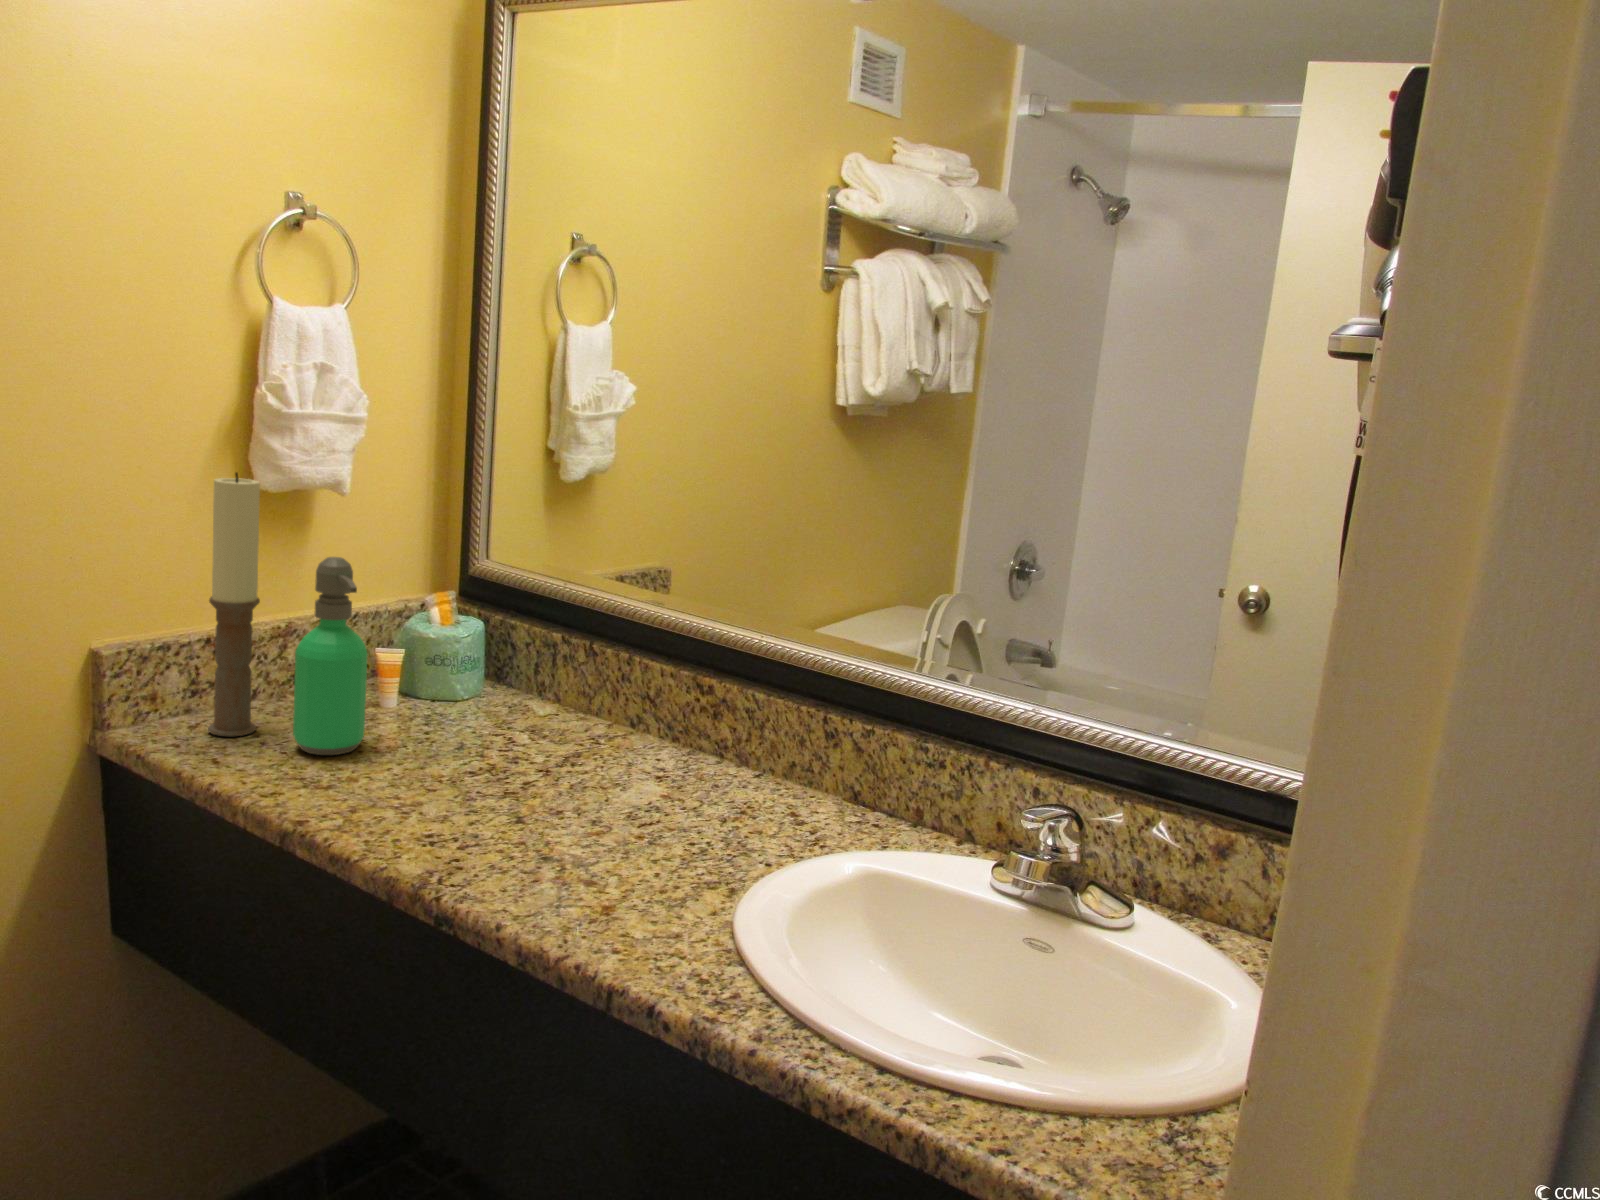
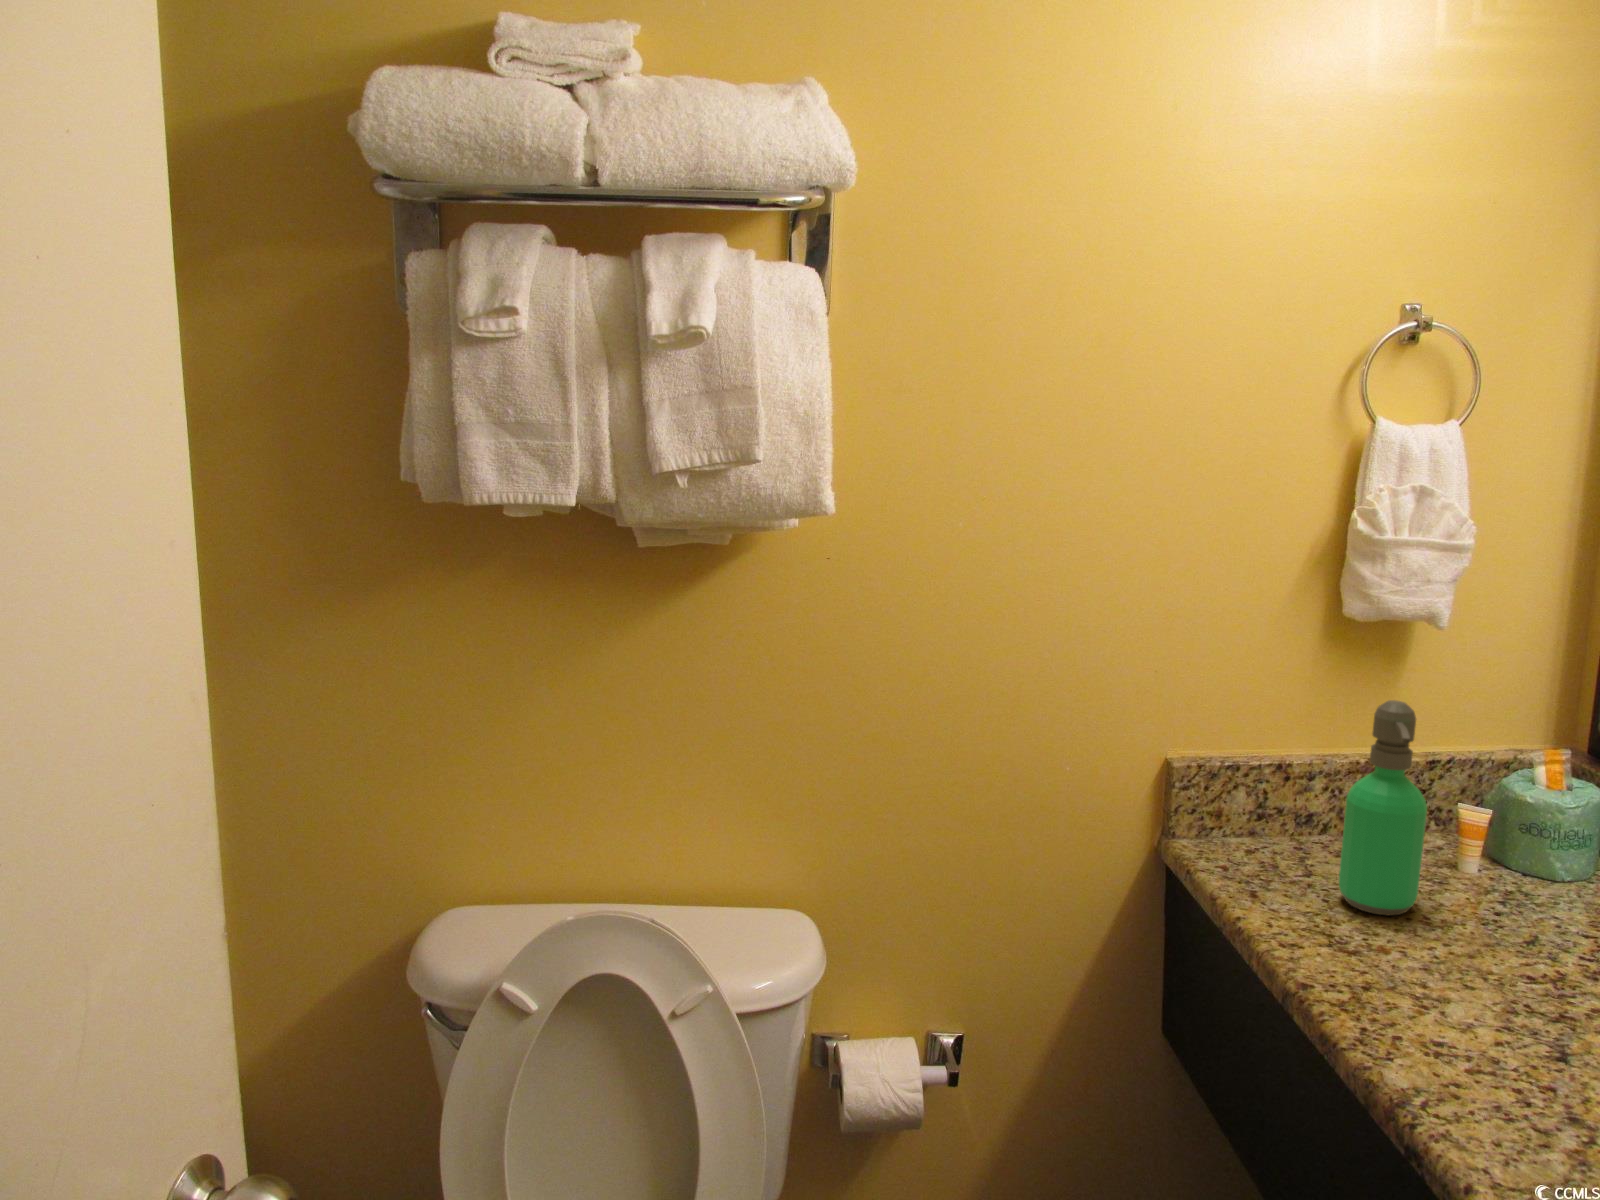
candle: present [208,472,260,736] -> none [1265,604,1333,869]

